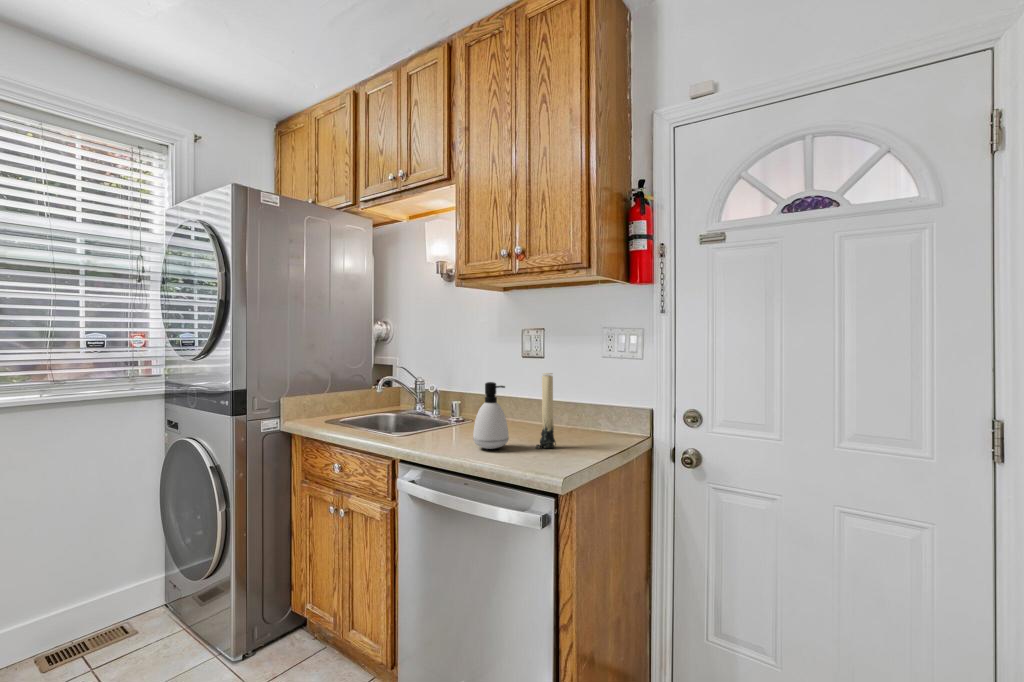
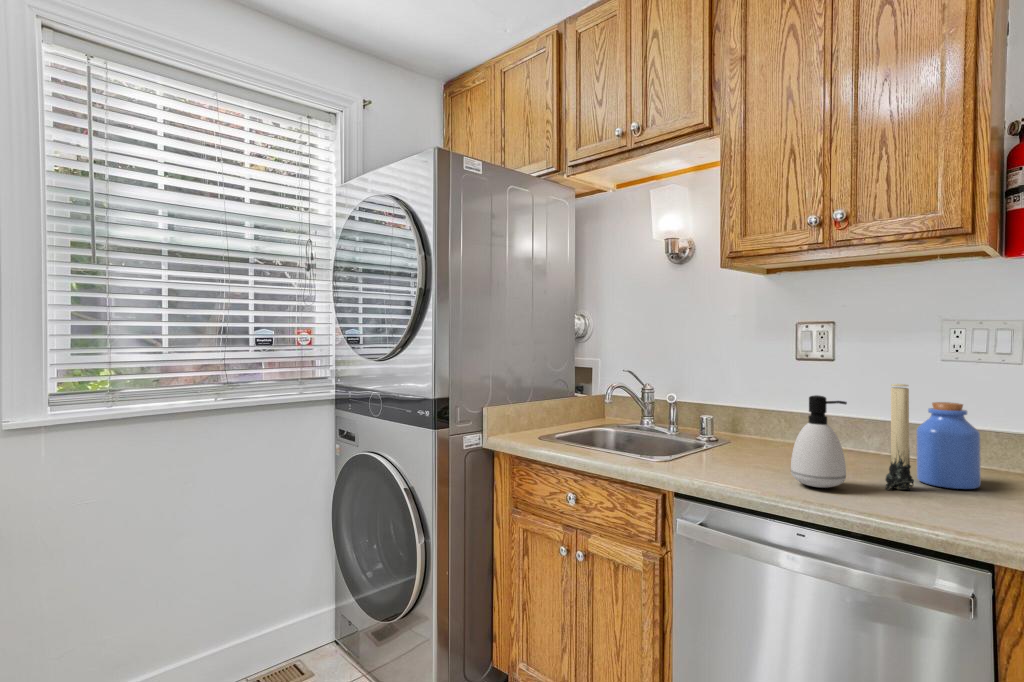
jar: none [568,386,605,446] -> present [916,402,981,489]

